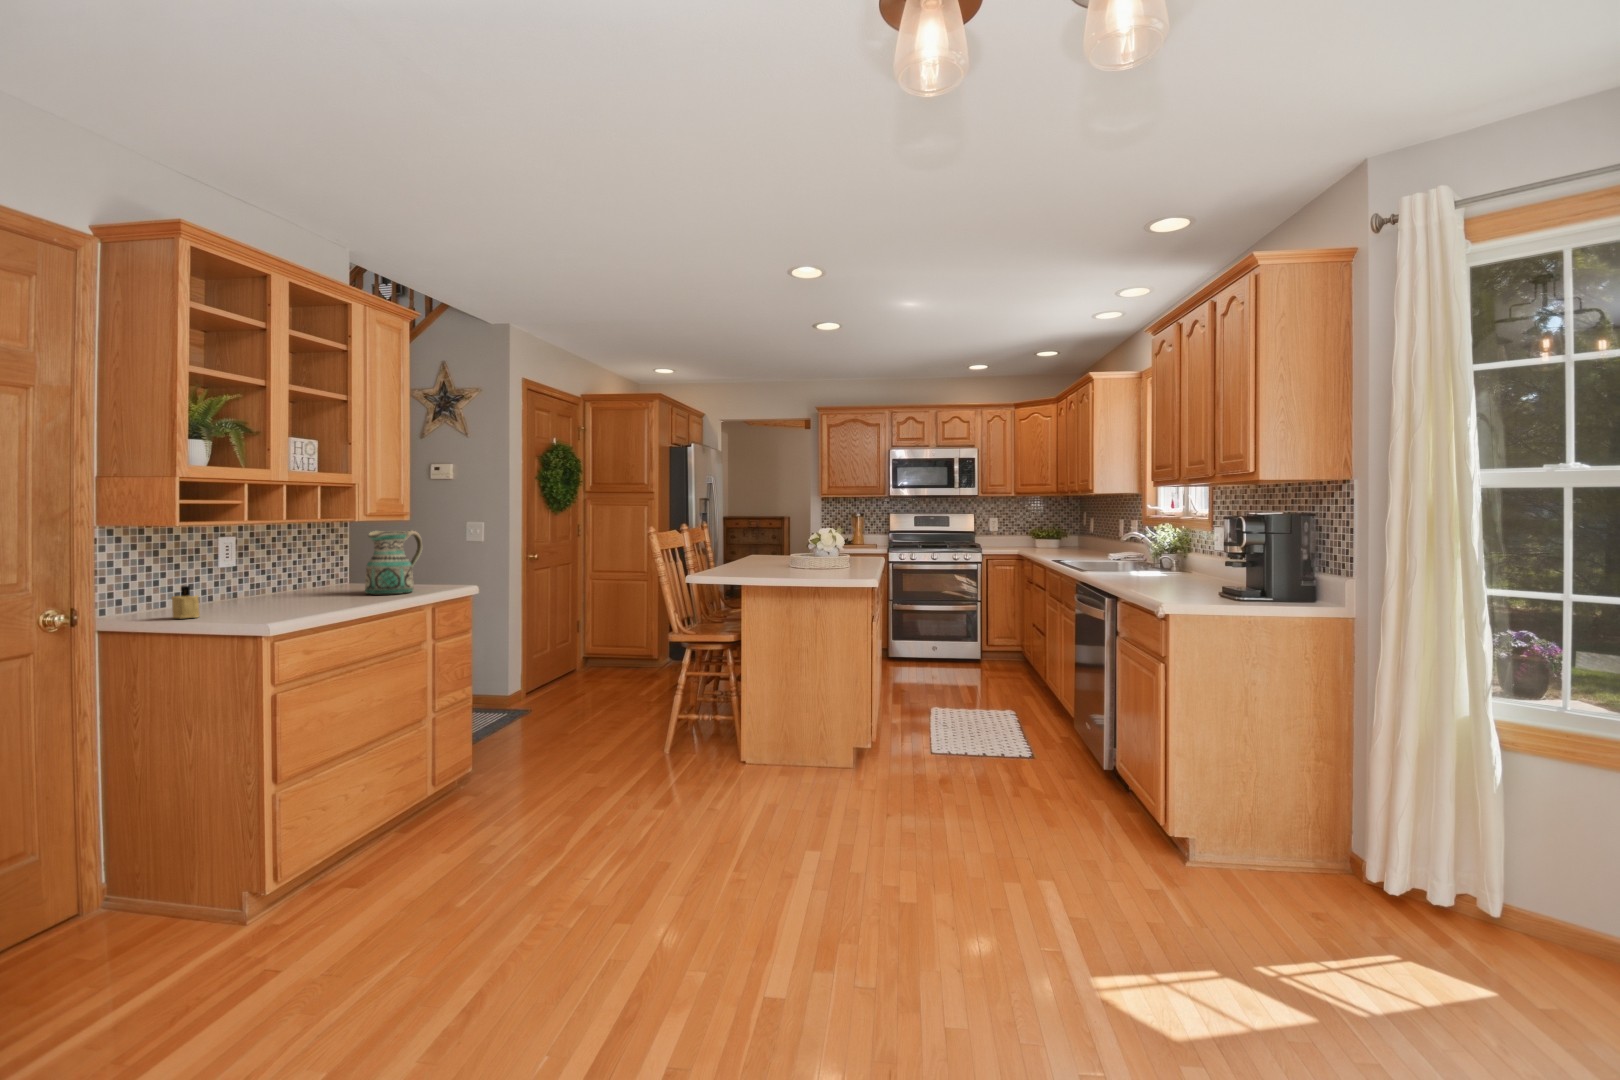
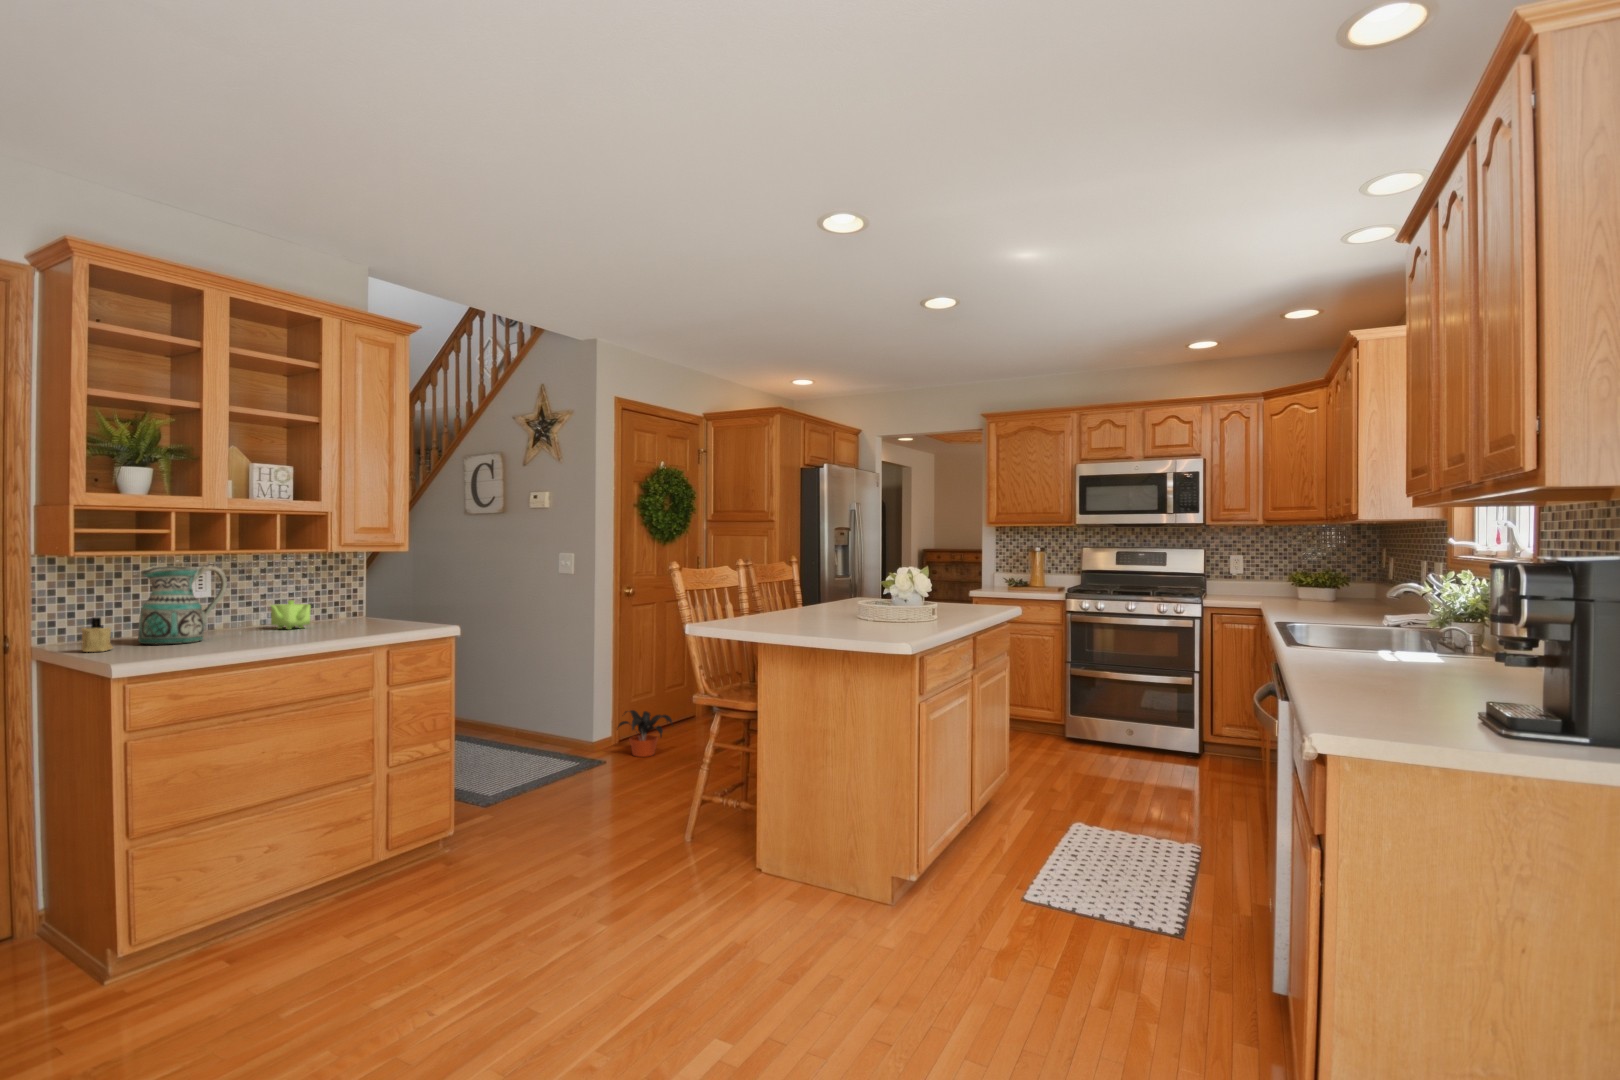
ceramic pitcher: present [365,530,422,594] -> present [138,565,227,644]
teapot: none [292,567,337,594] -> present [270,600,311,629]
potted plant: none [539,658,590,698] -> present [617,710,673,757]

